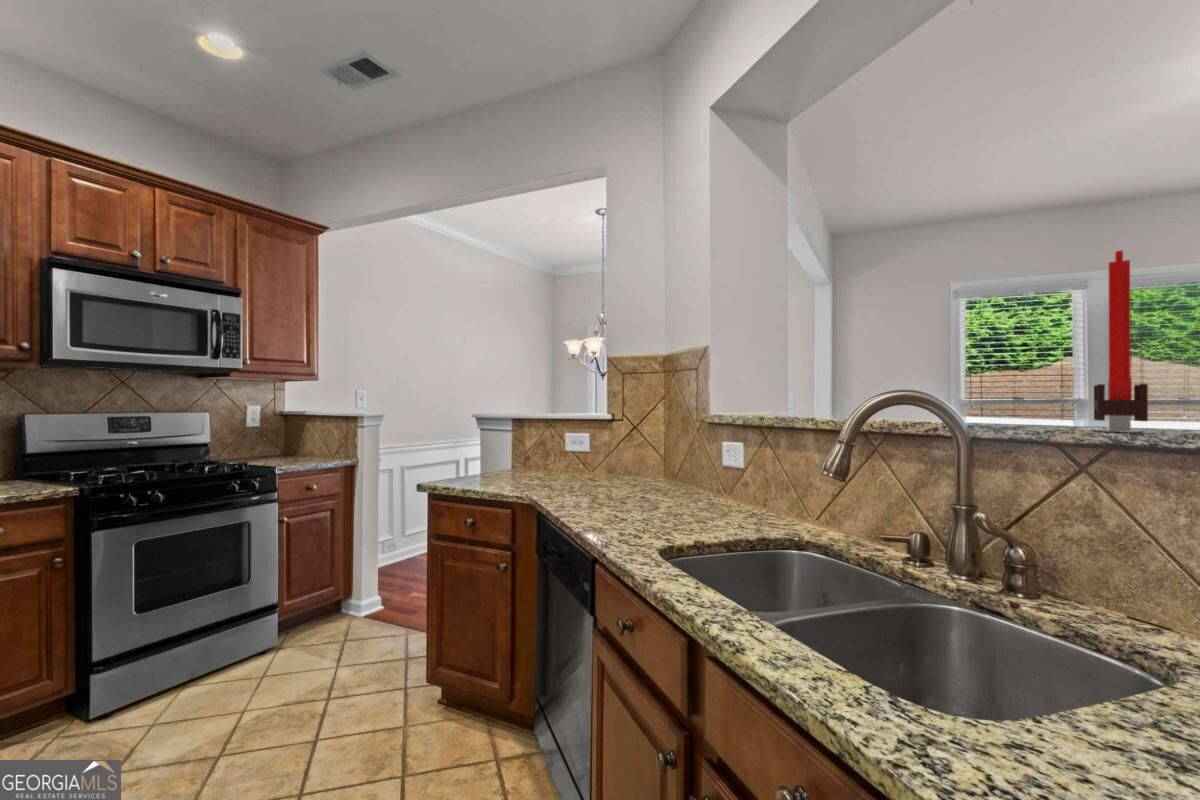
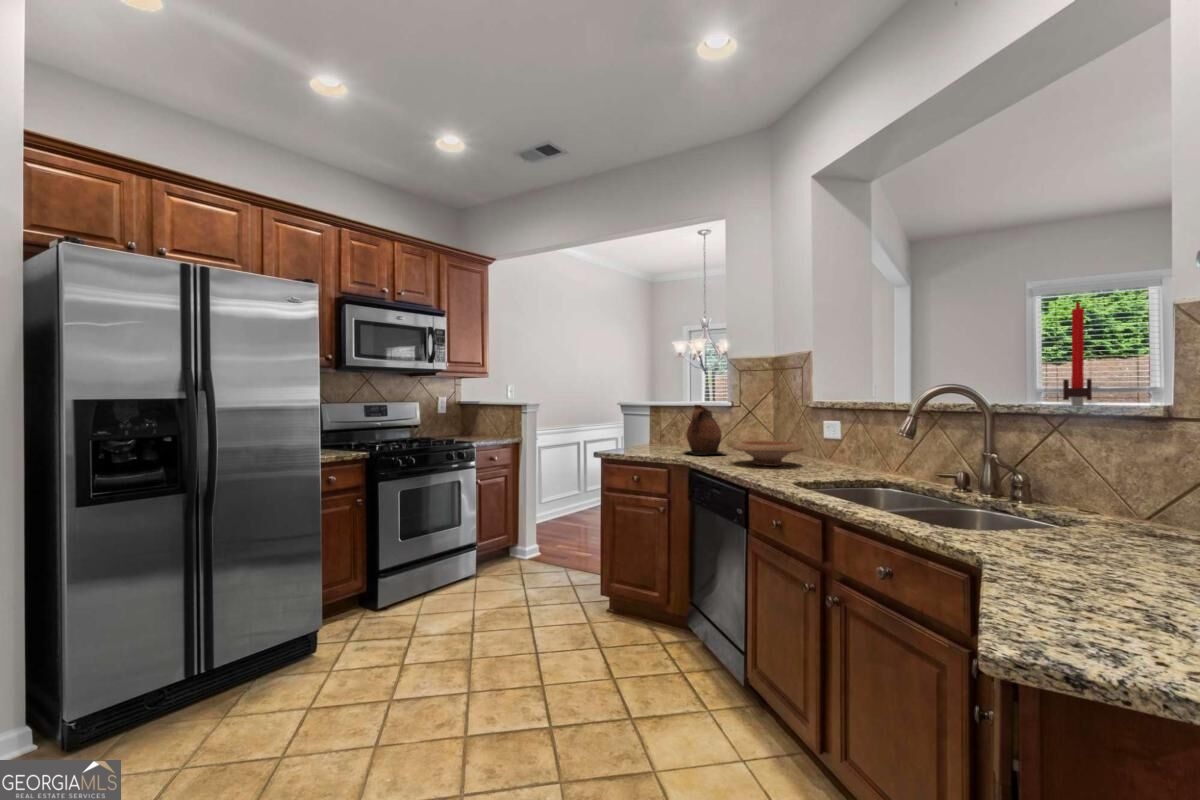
ceramic pitcher: none [539,418,601,487] -> present [686,405,726,454]
wooden bowl: none [596,469,693,508] -> present [733,441,803,466]

